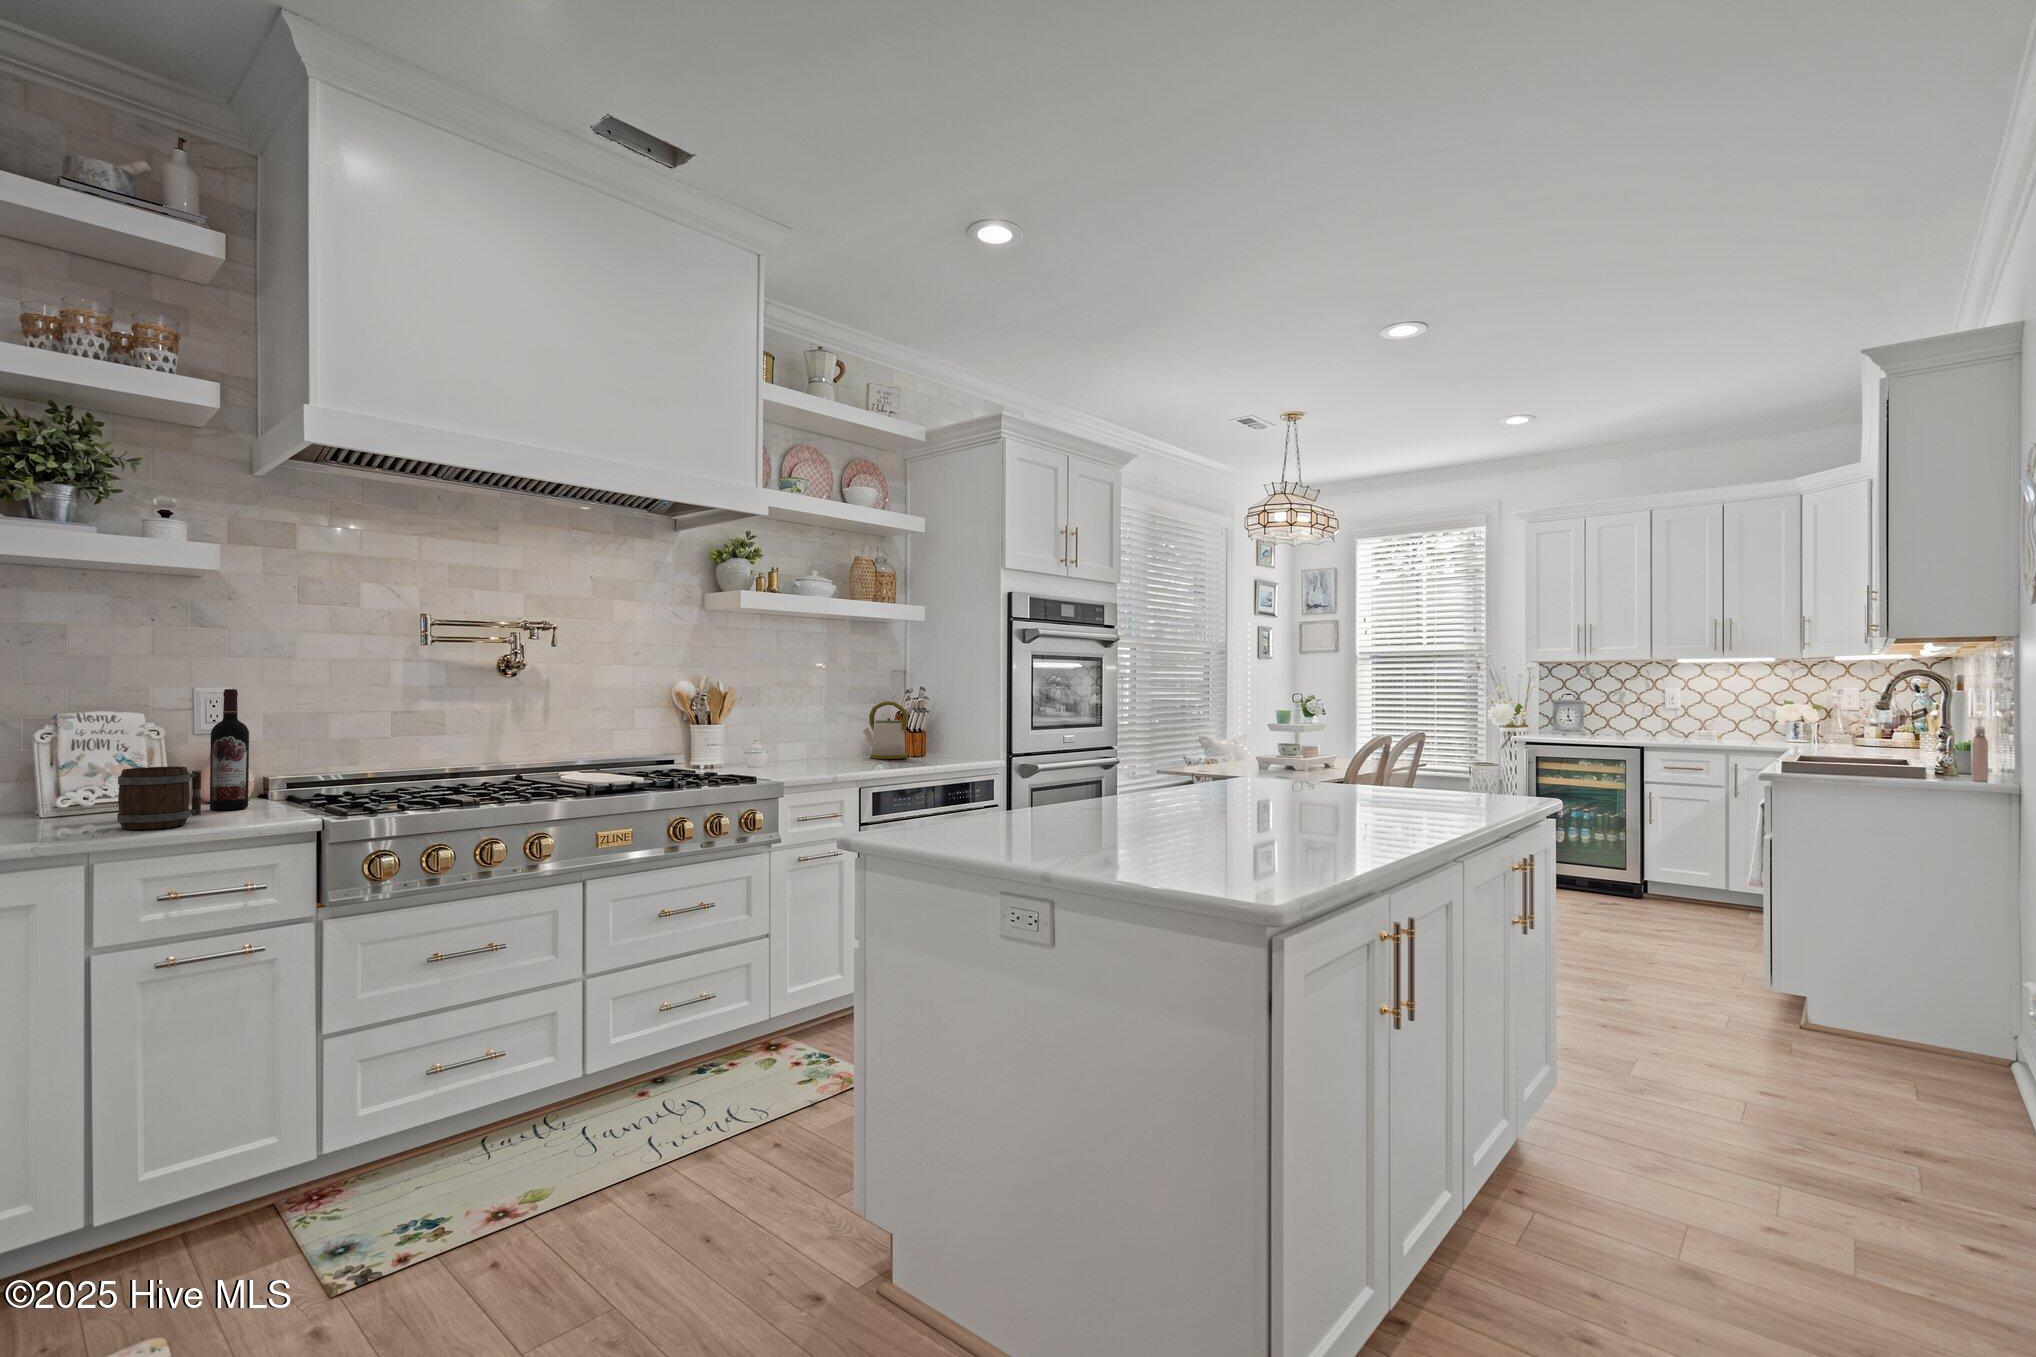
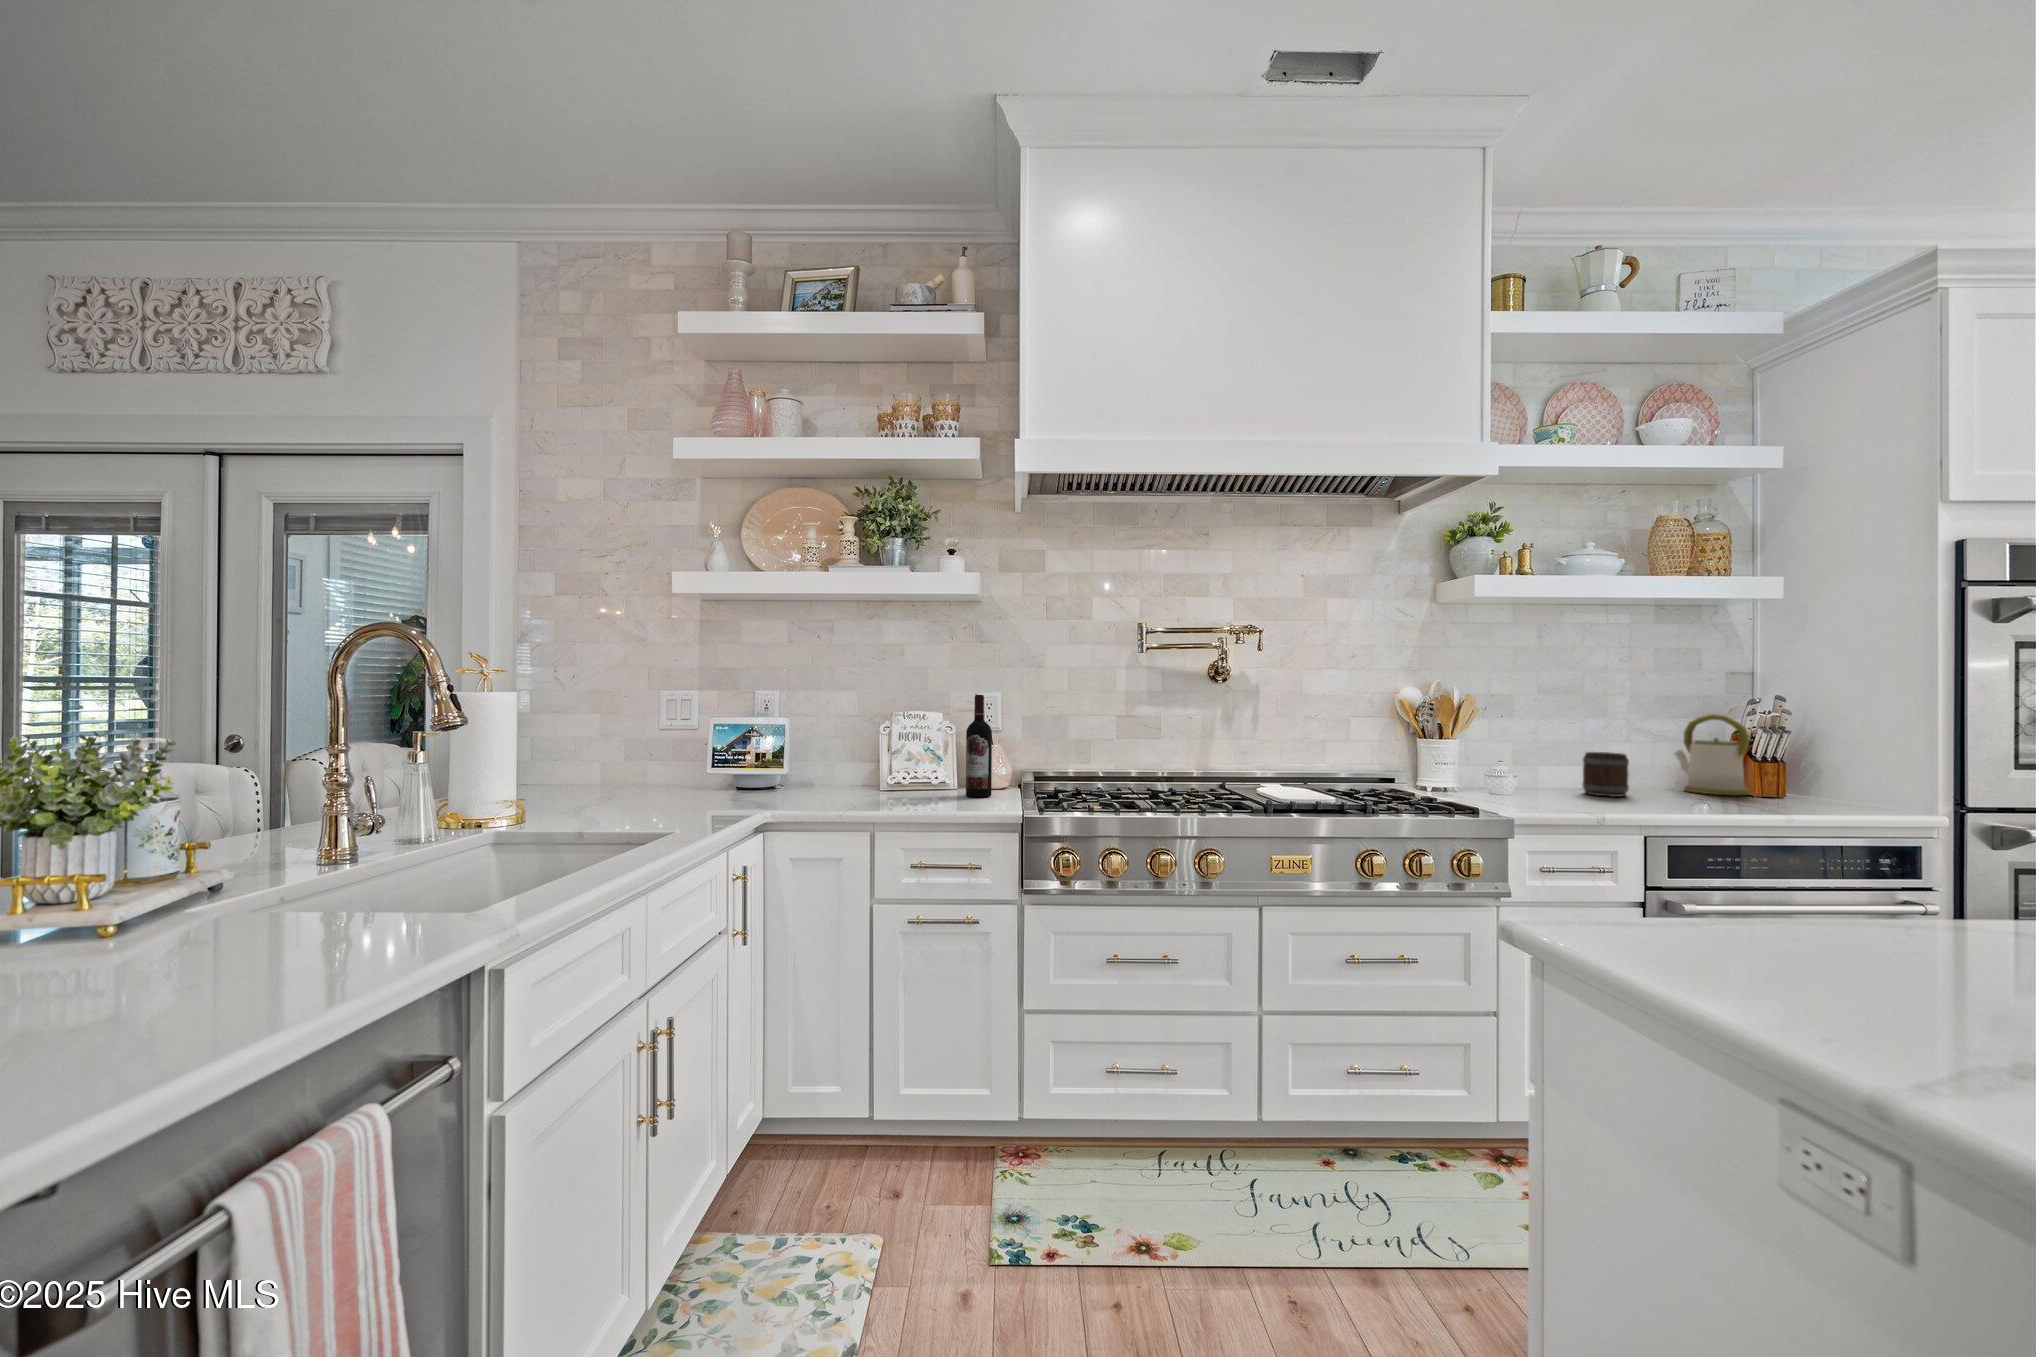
mug: present [117,766,202,829] -> present [1583,752,1629,797]

